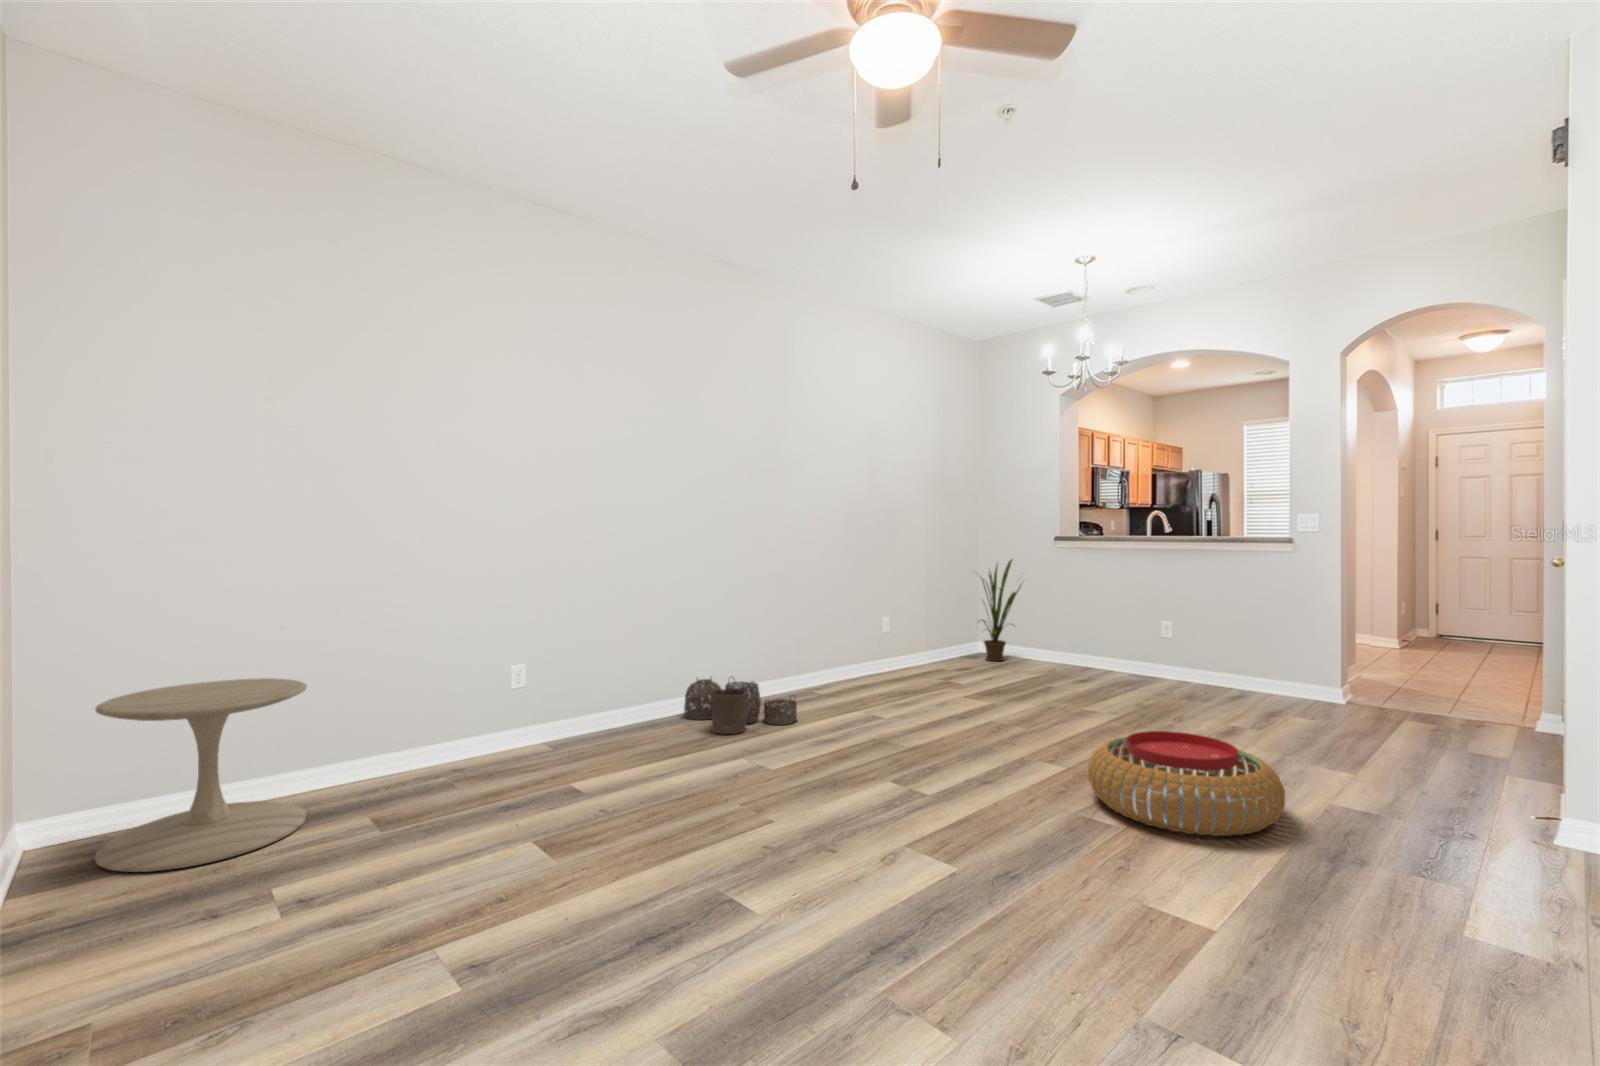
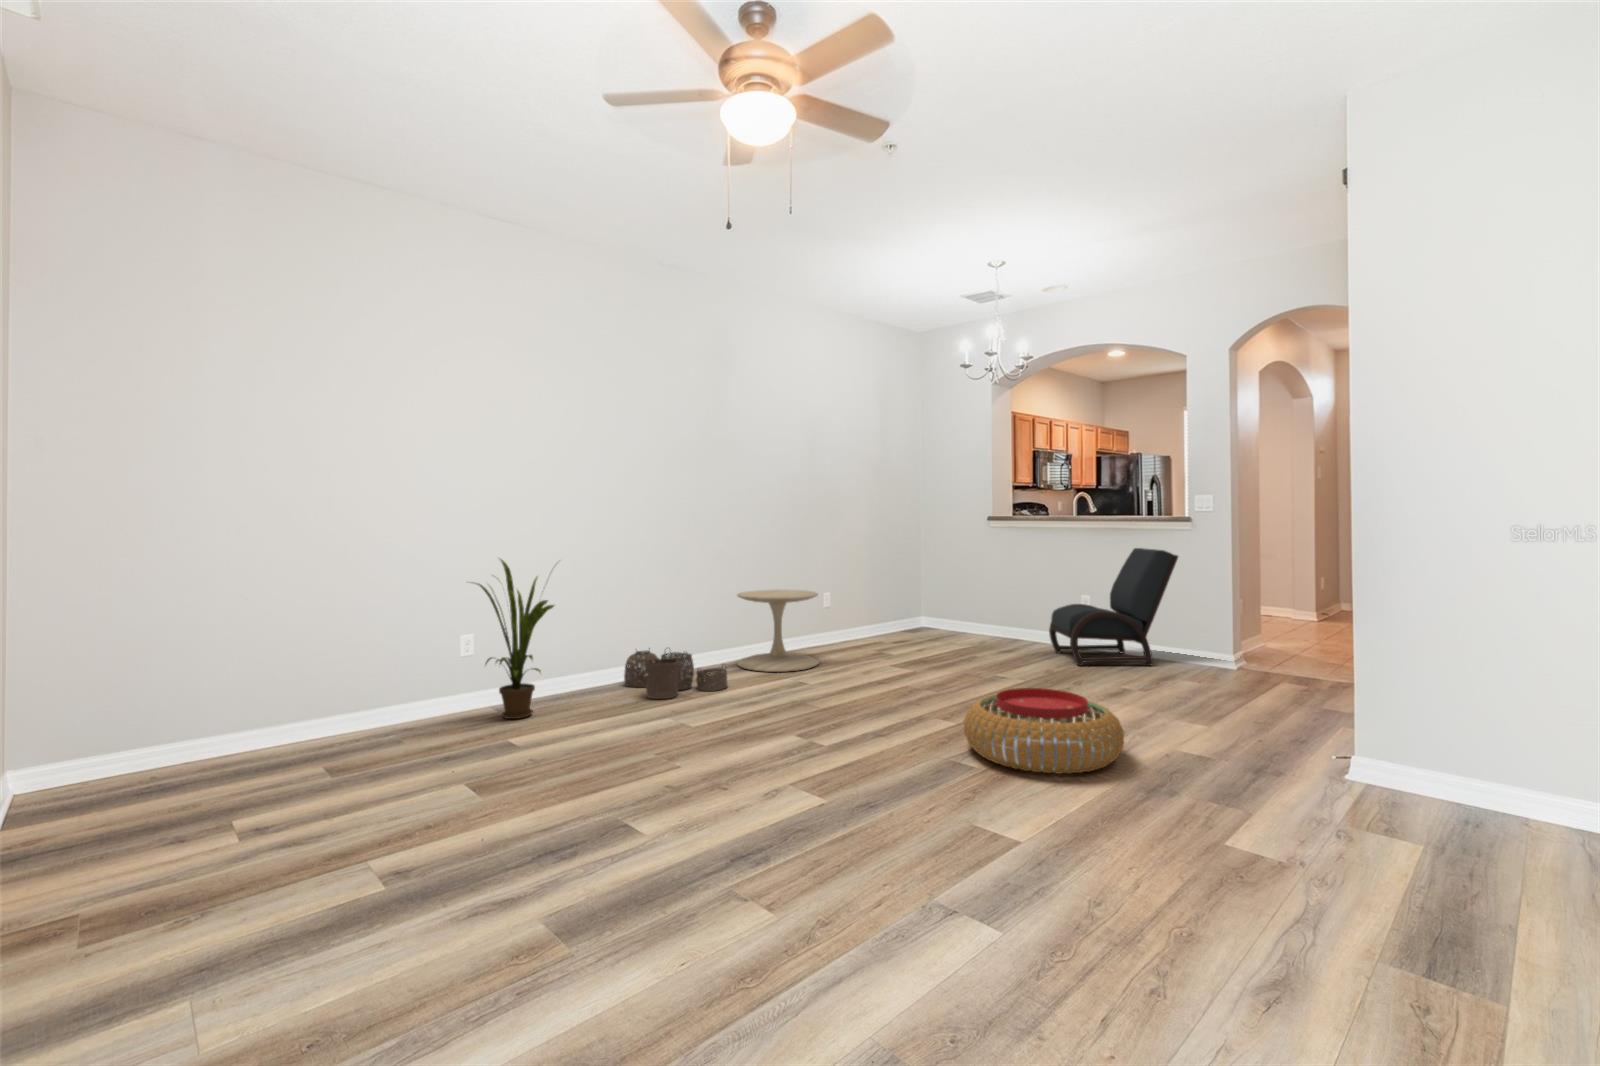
house plant: present [981,559,1022,661] -> present [476,559,554,719]
lounge chair: none [1131,570,1280,699] -> present [1049,548,1178,666]
side table: present [95,678,307,872] -> present [737,590,819,672]

